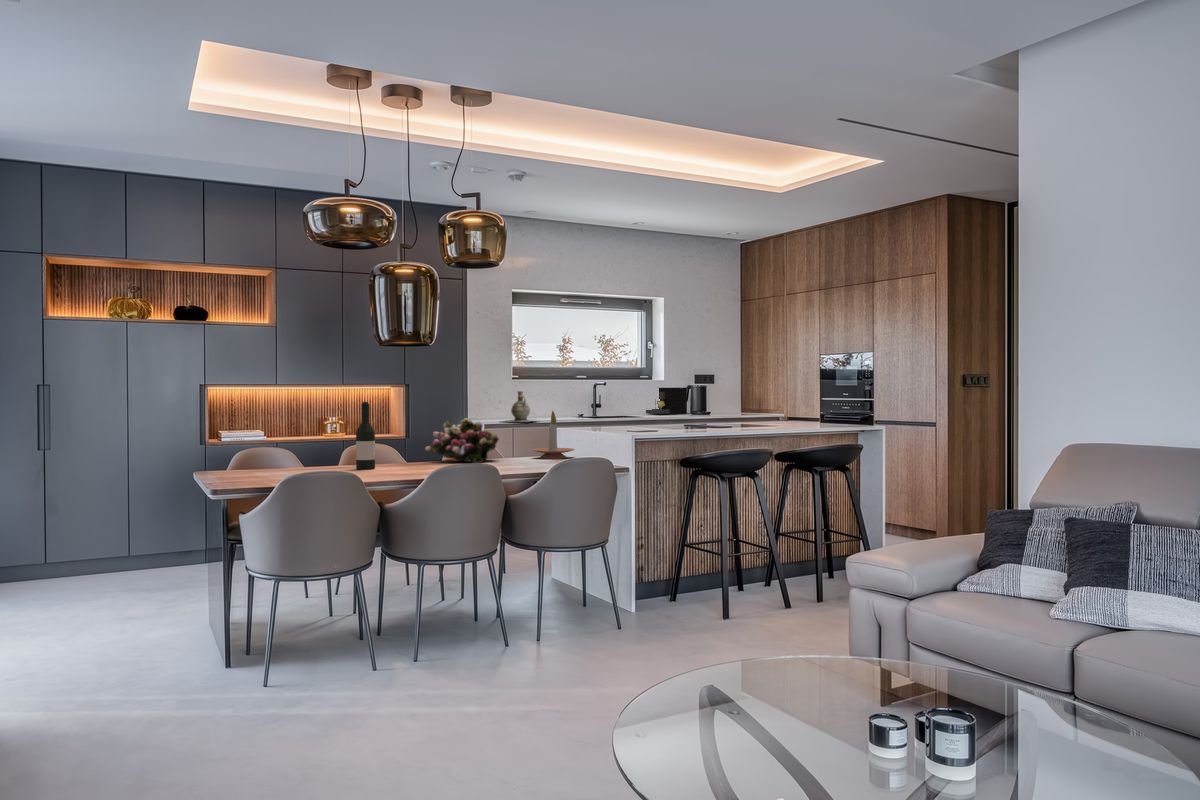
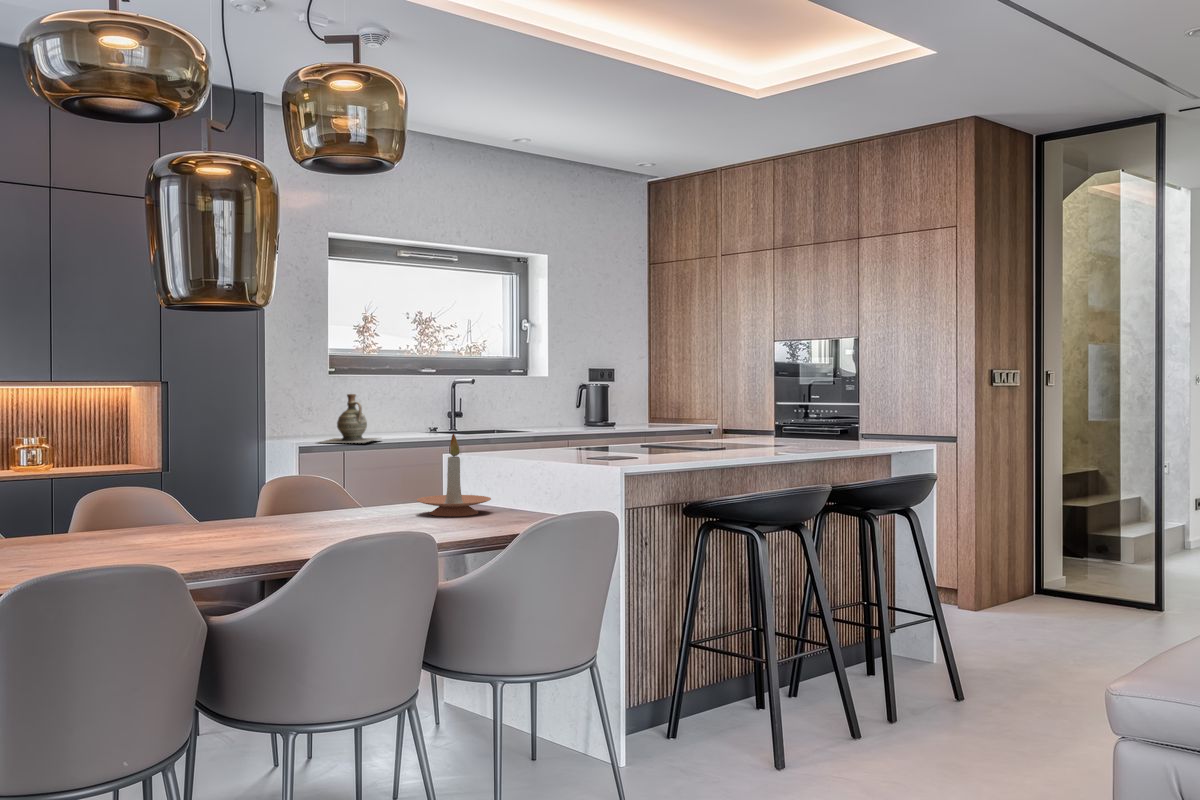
coffee maker: present [646,388,687,414] -> none [525,386,582,425]
wine bottle: present [356,402,375,469] -> none [106,427,145,560]
flower arrangement: present [425,418,499,463] -> none [232,449,369,531]

